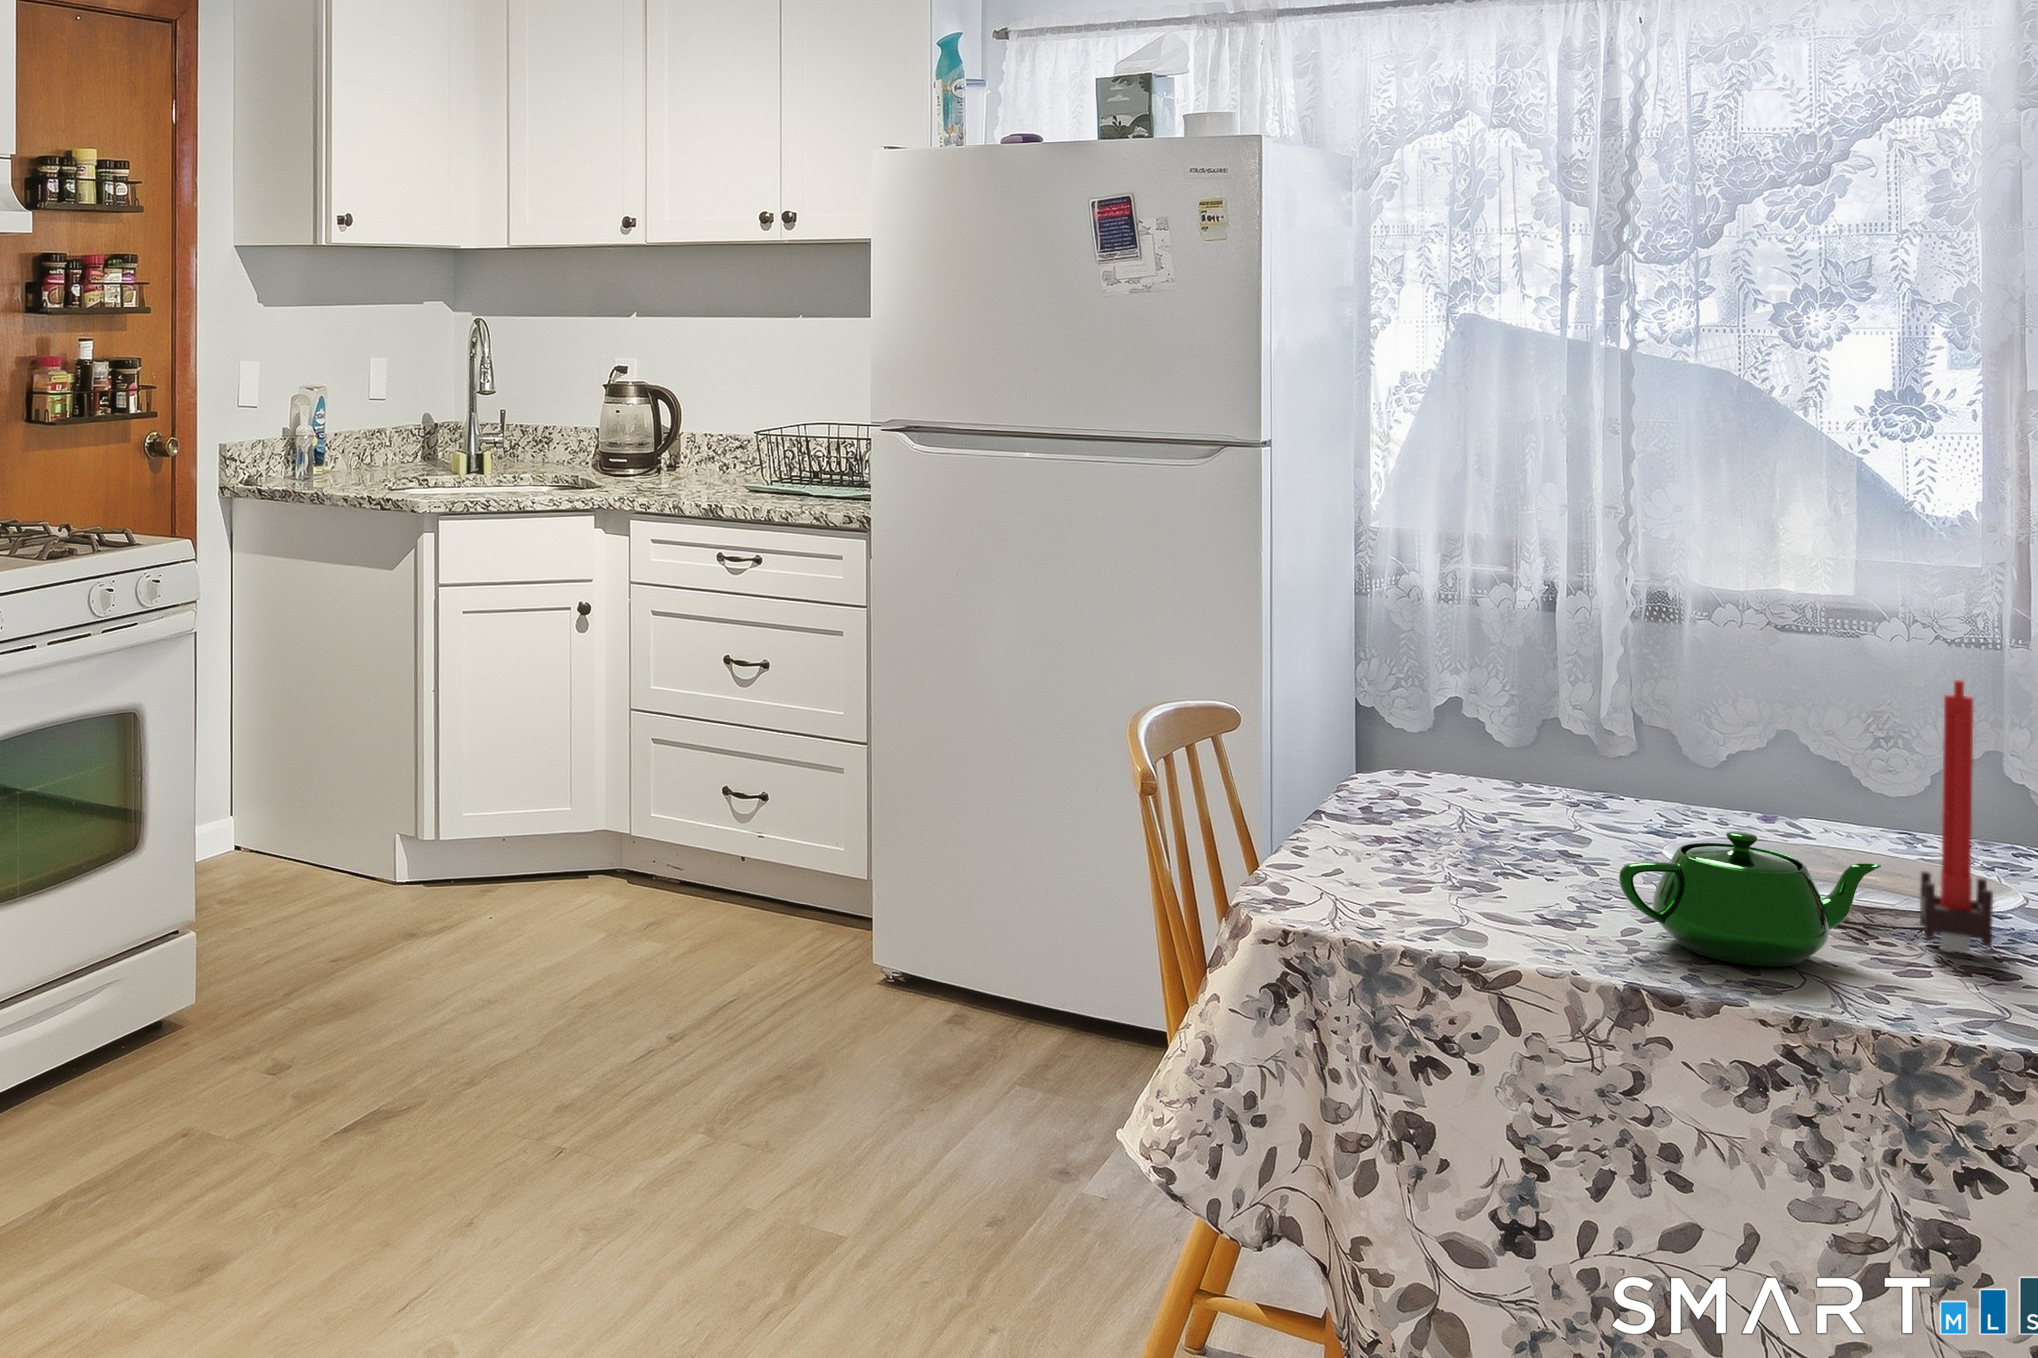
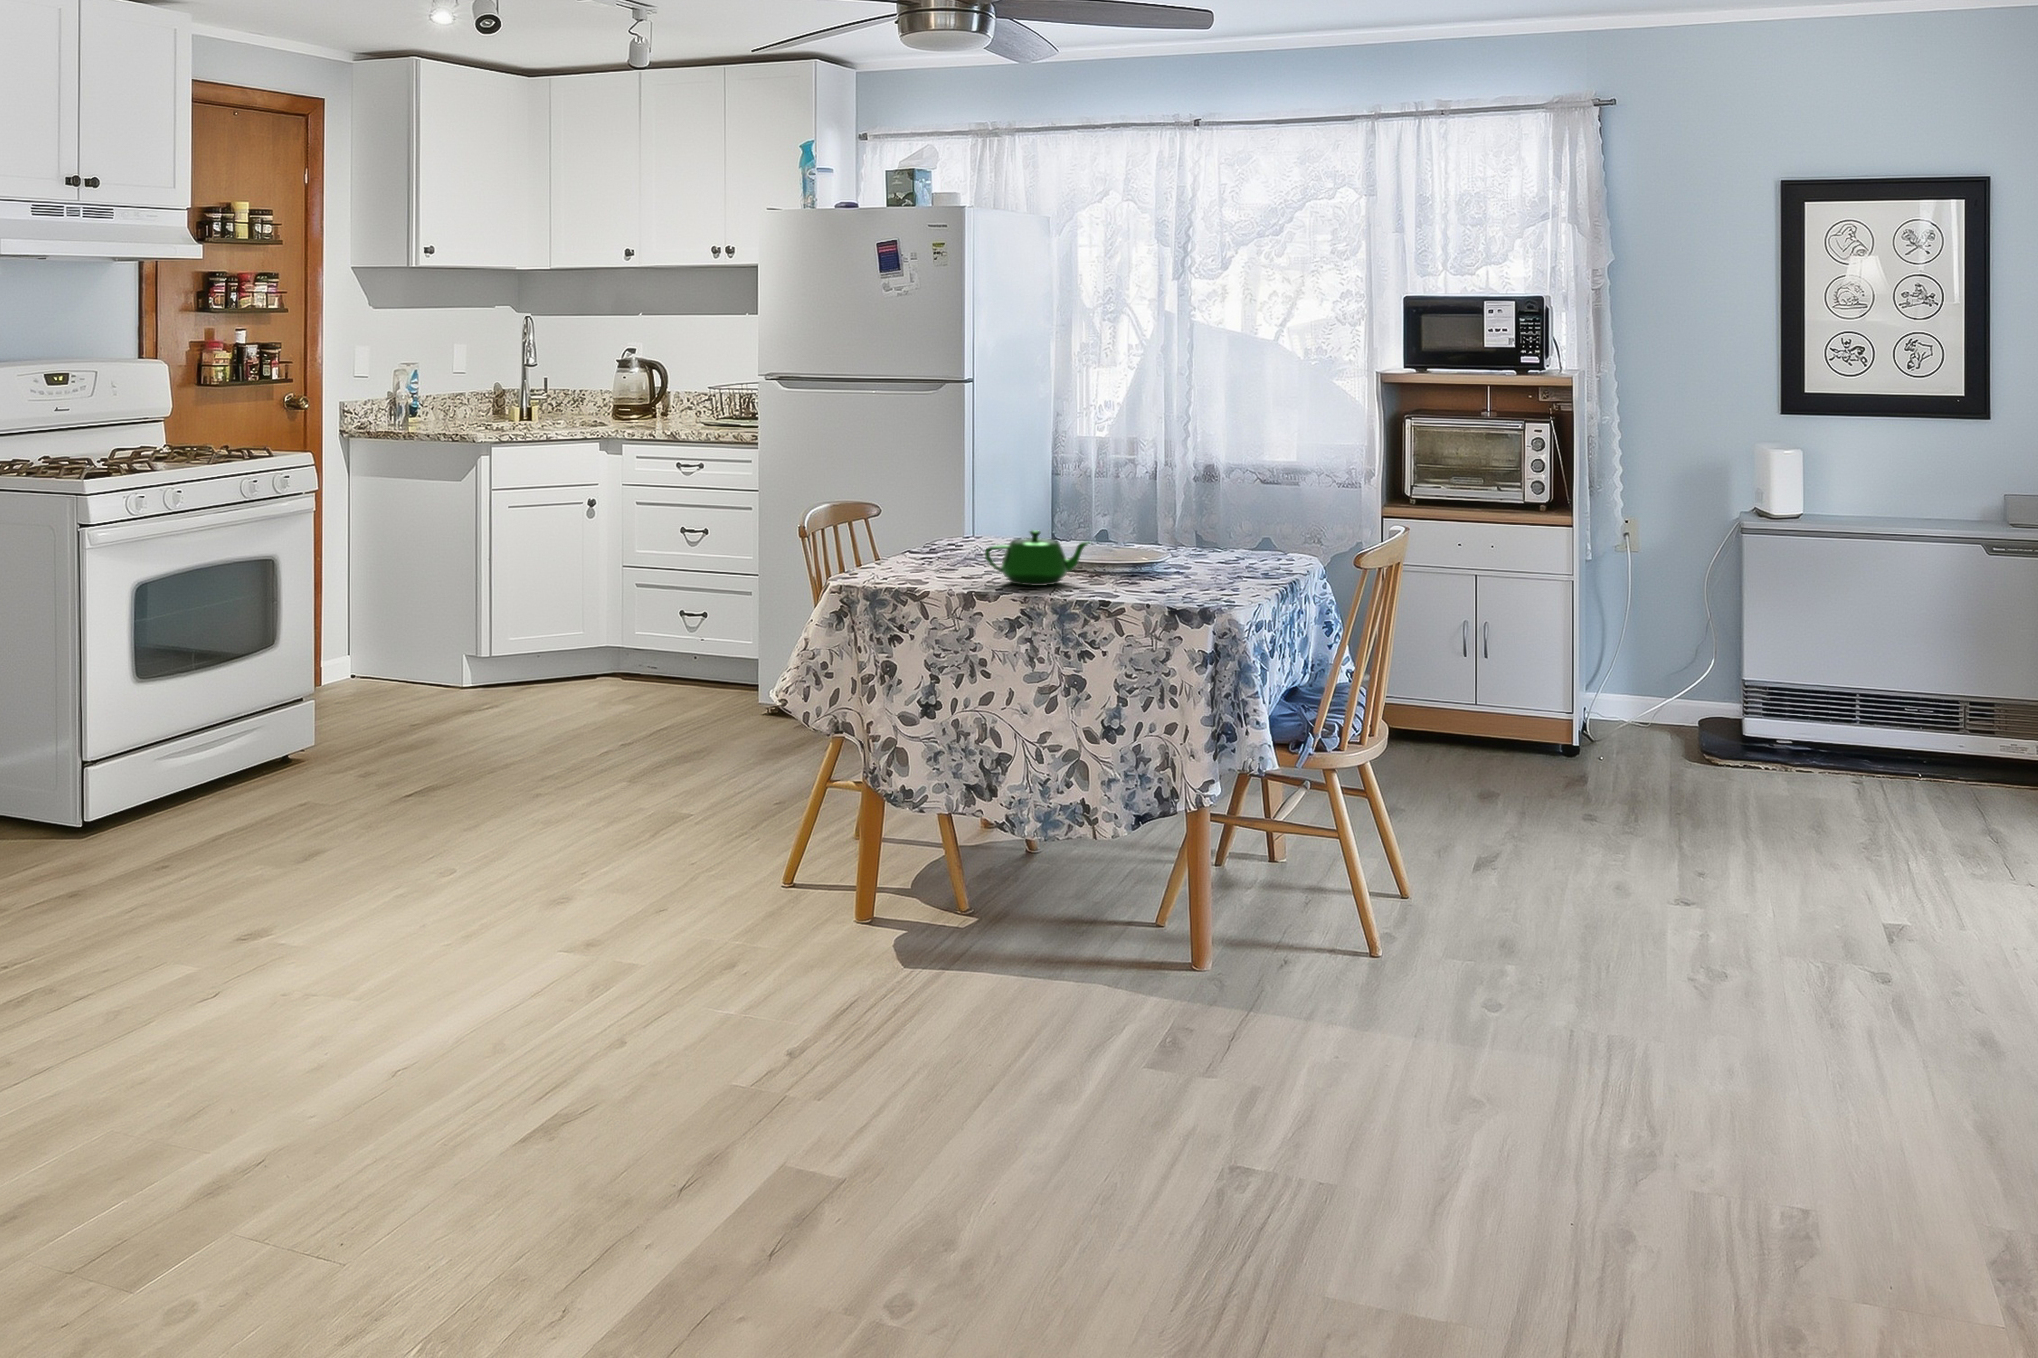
candle: present [1920,680,1993,954] -> none [1114,461,1143,580]

